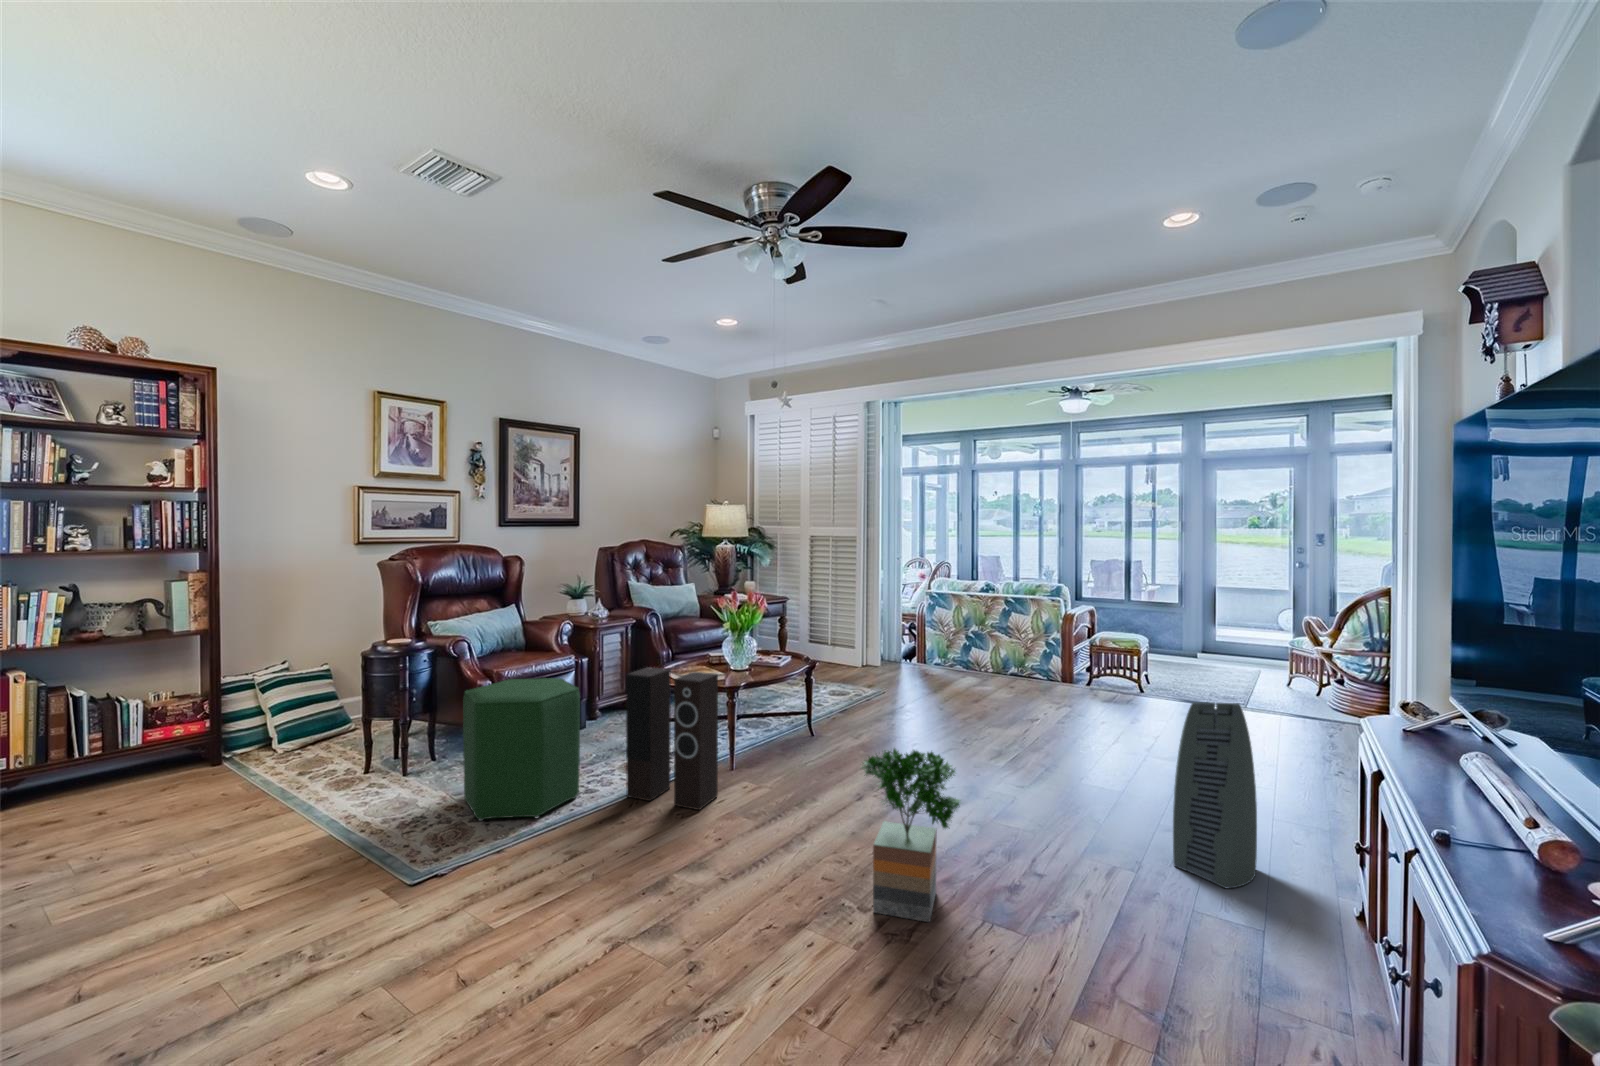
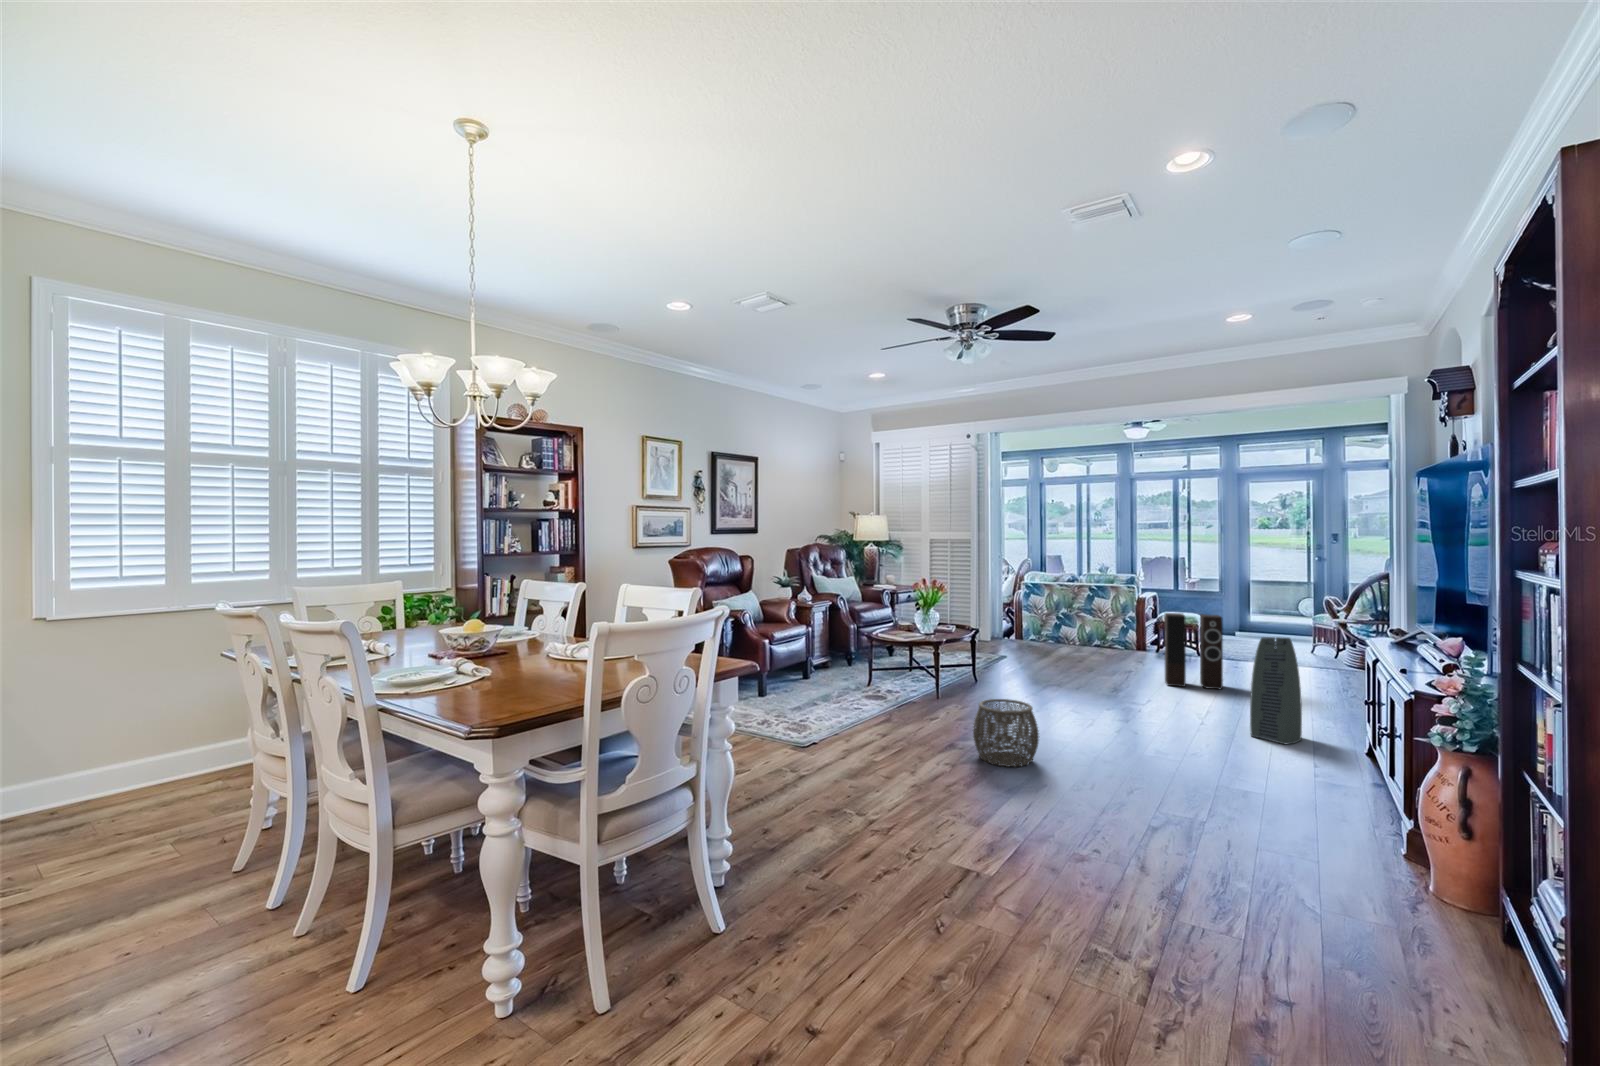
speaker: present [626,667,718,810] -> present [1165,613,1223,689]
ottoman: present [463,678,580,821] -> none [782,635,853,721]
potted tree: present [863,749,960,922] -> none [1069,662,1136,757]
woven basket: none [666,813,782,956] -> present [973,699,1039,767]

